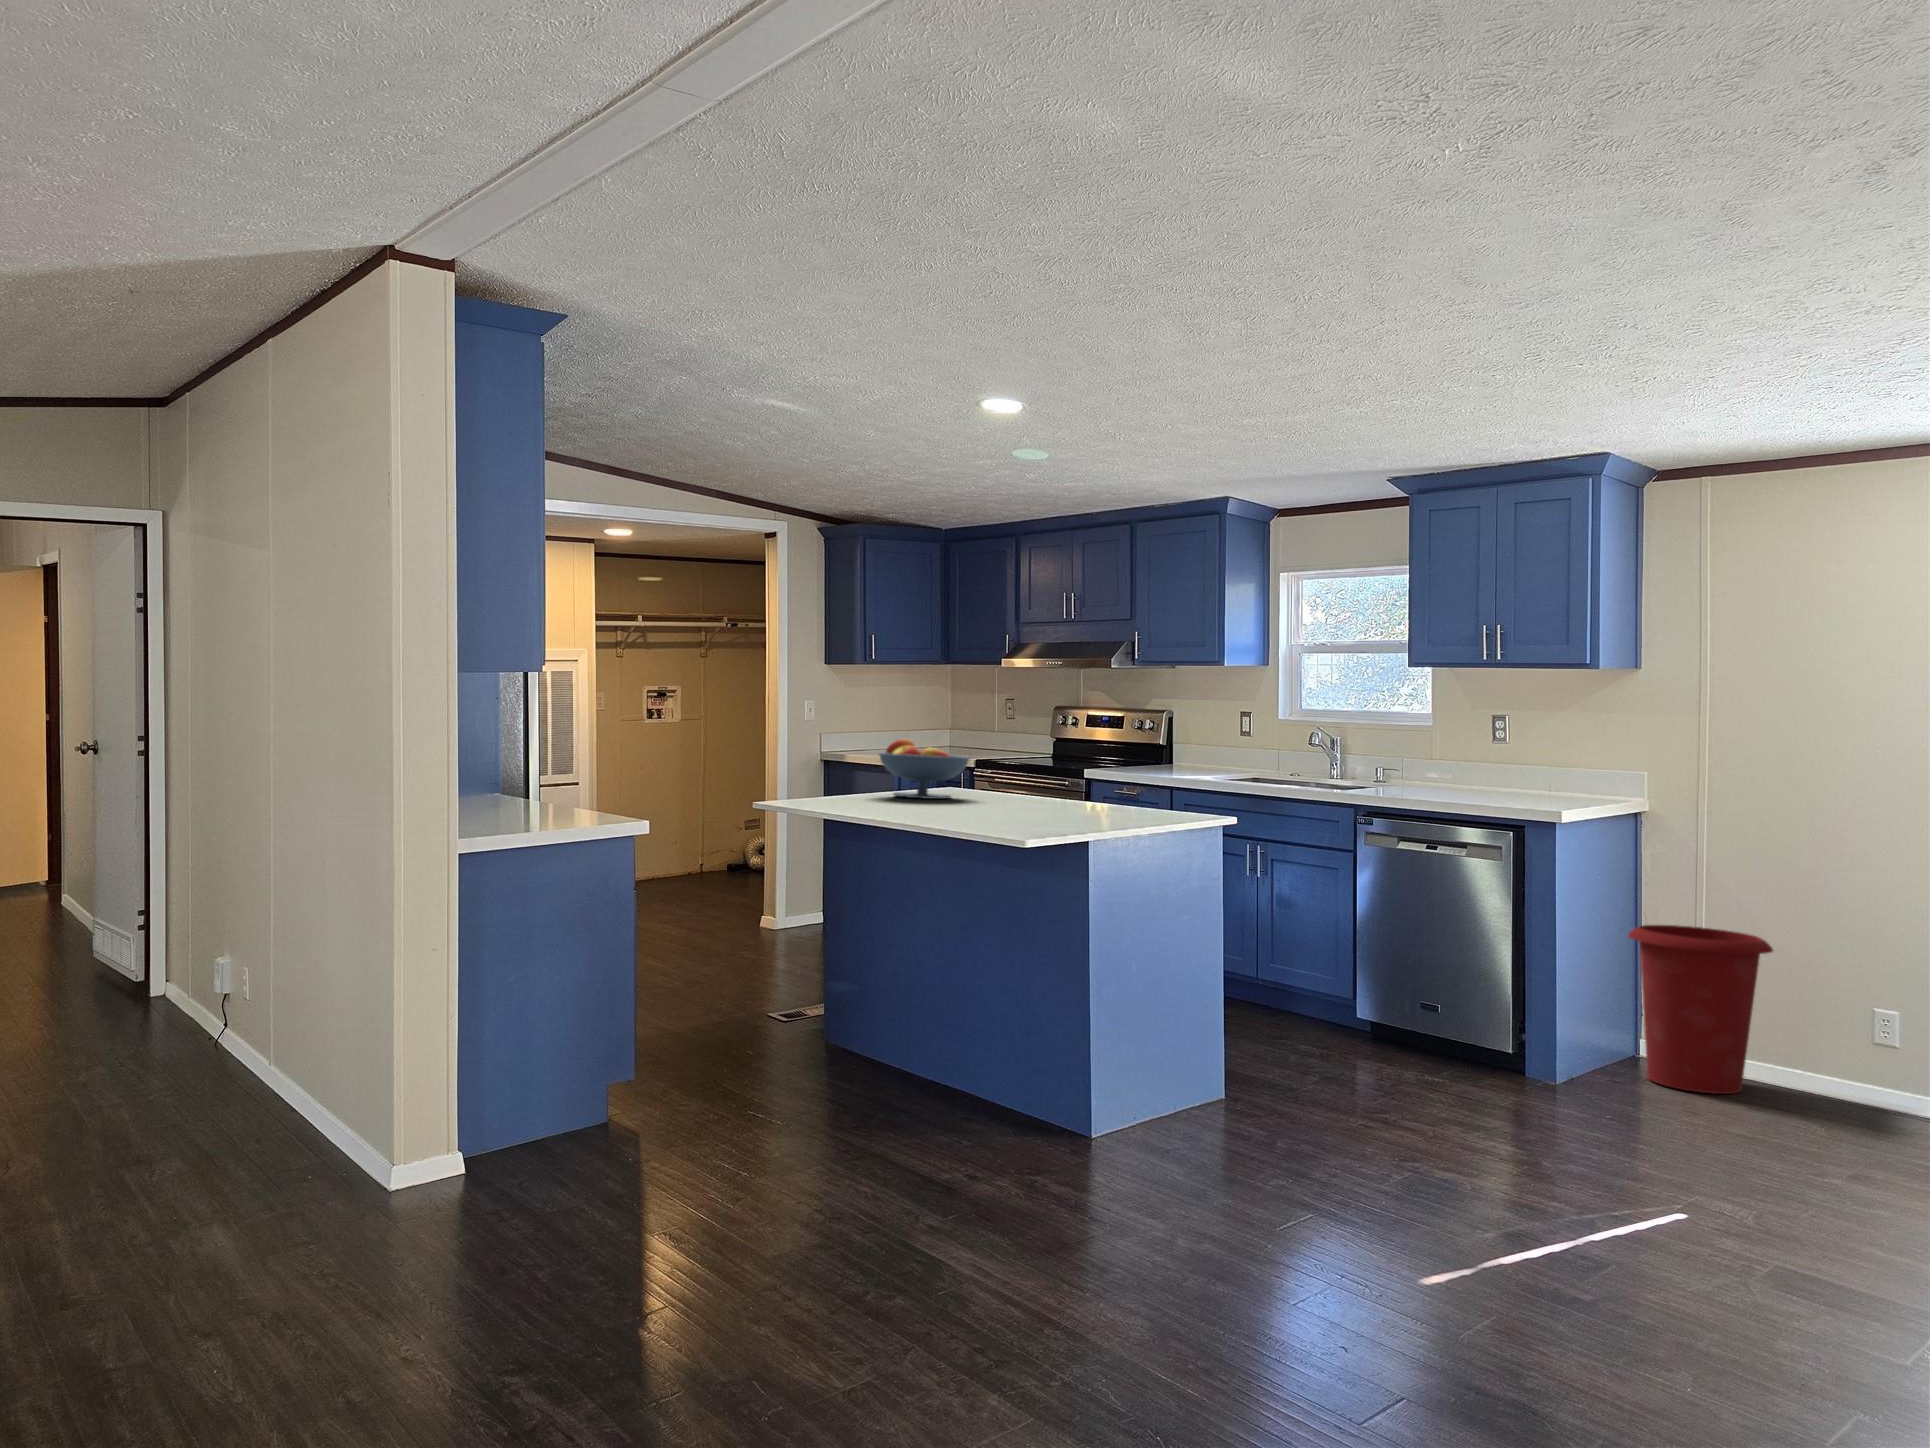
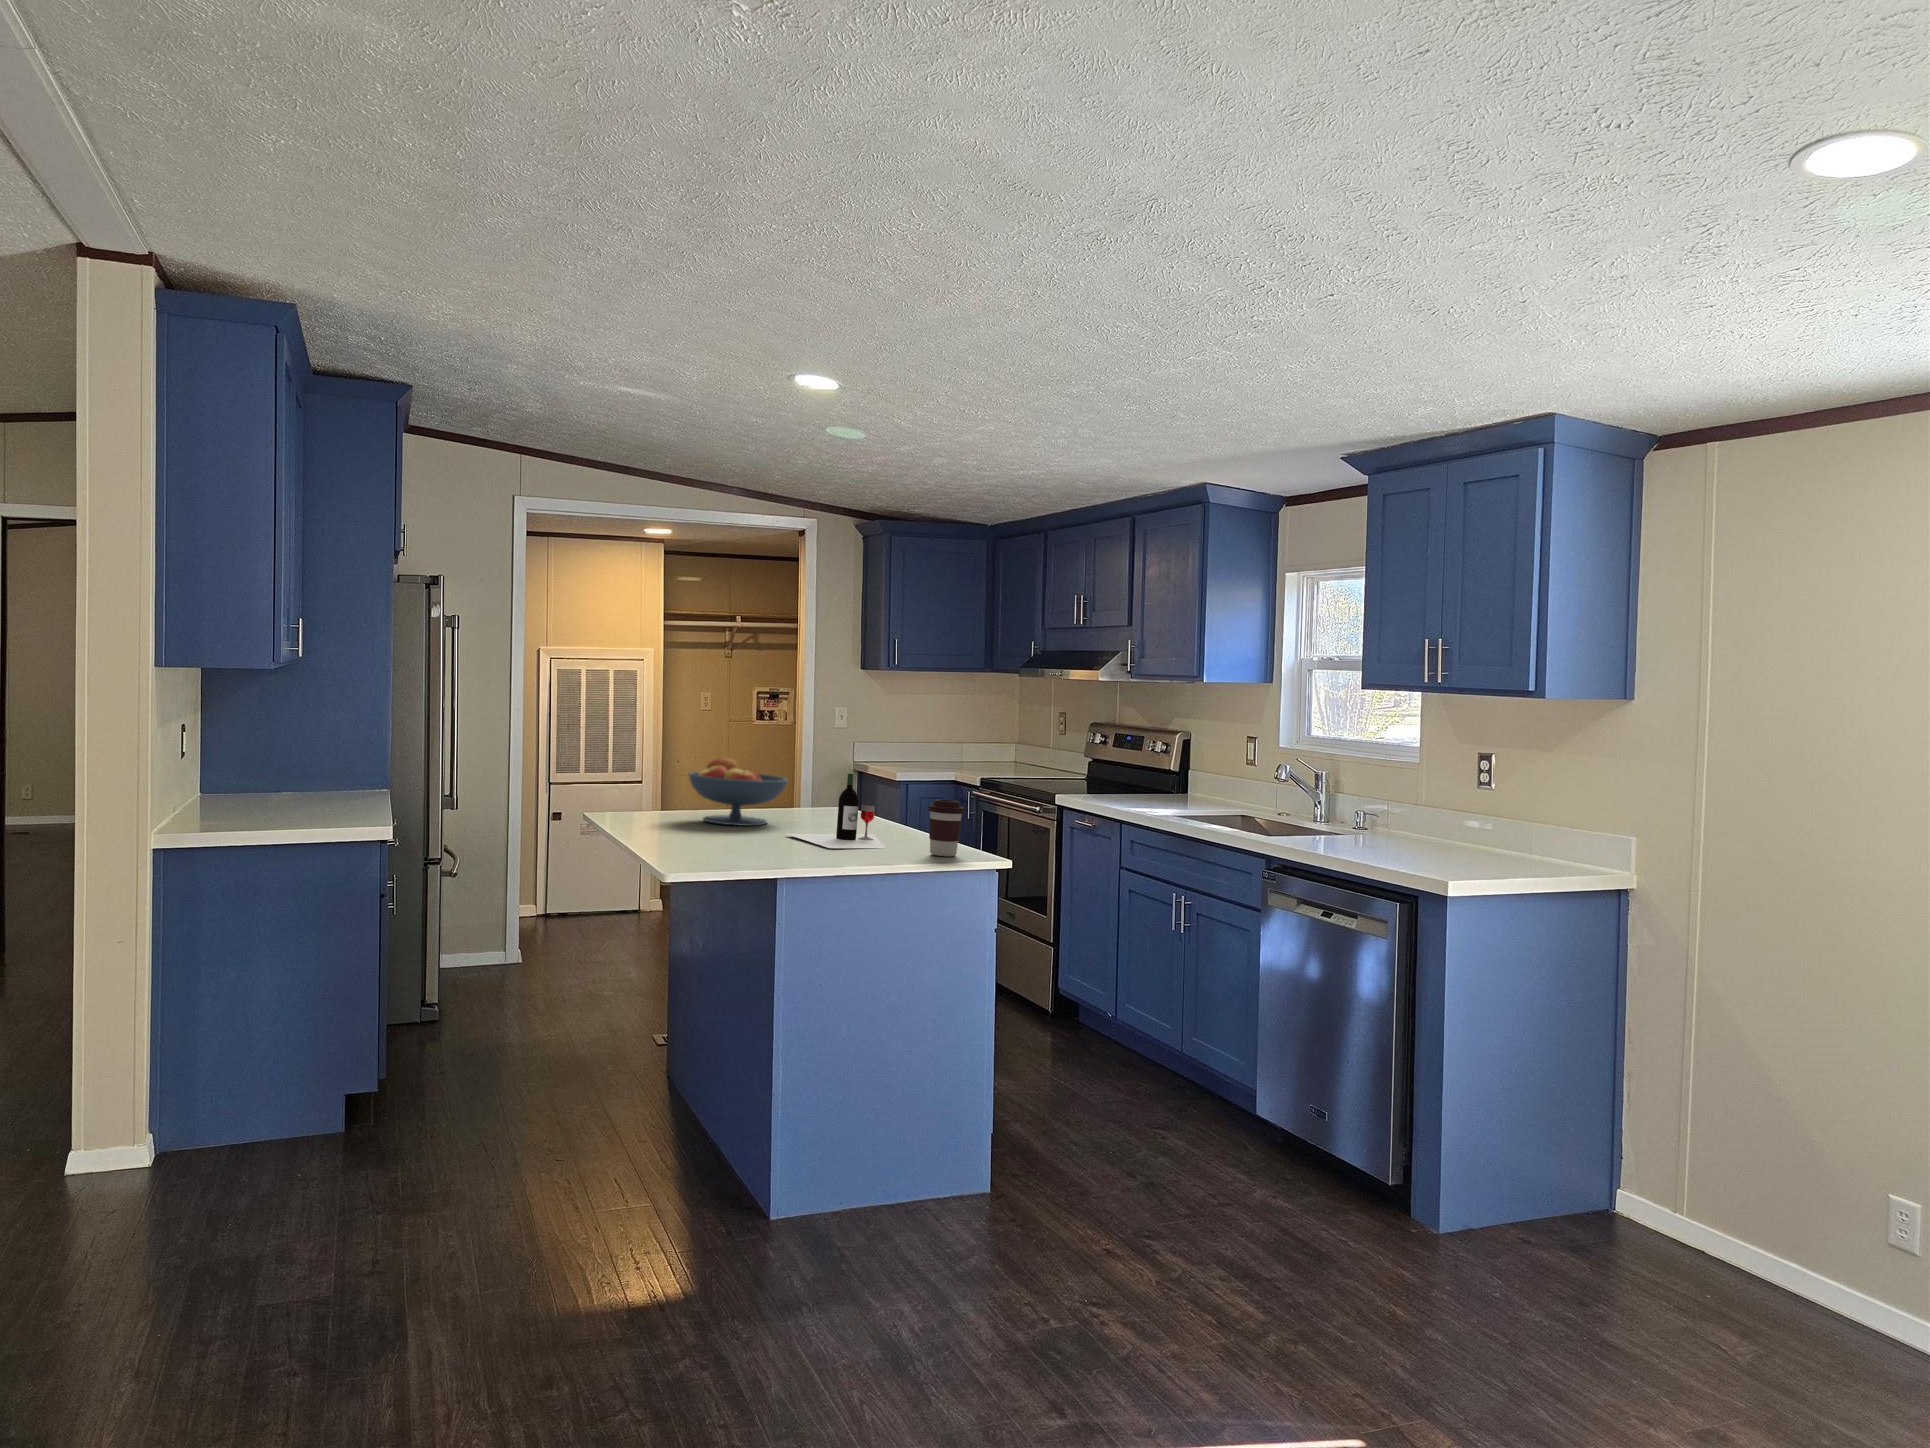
wine bottle: none [1005,746,1132,809] -> present [788,773,886,848]
coffee cup: none [1157,763,1188,811] -> present [928,799,964,856]
waste bin: present [1628,925,1773,1094] -> none [1560,1042,1762,1293]

